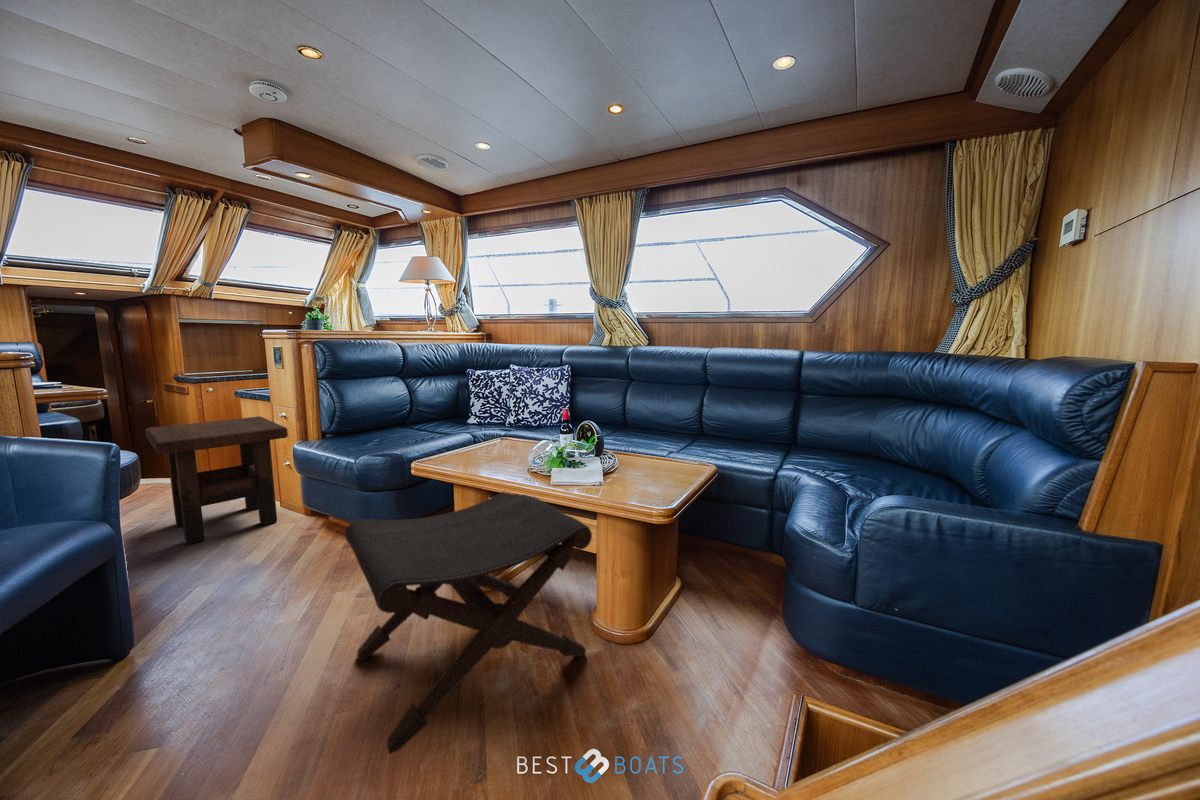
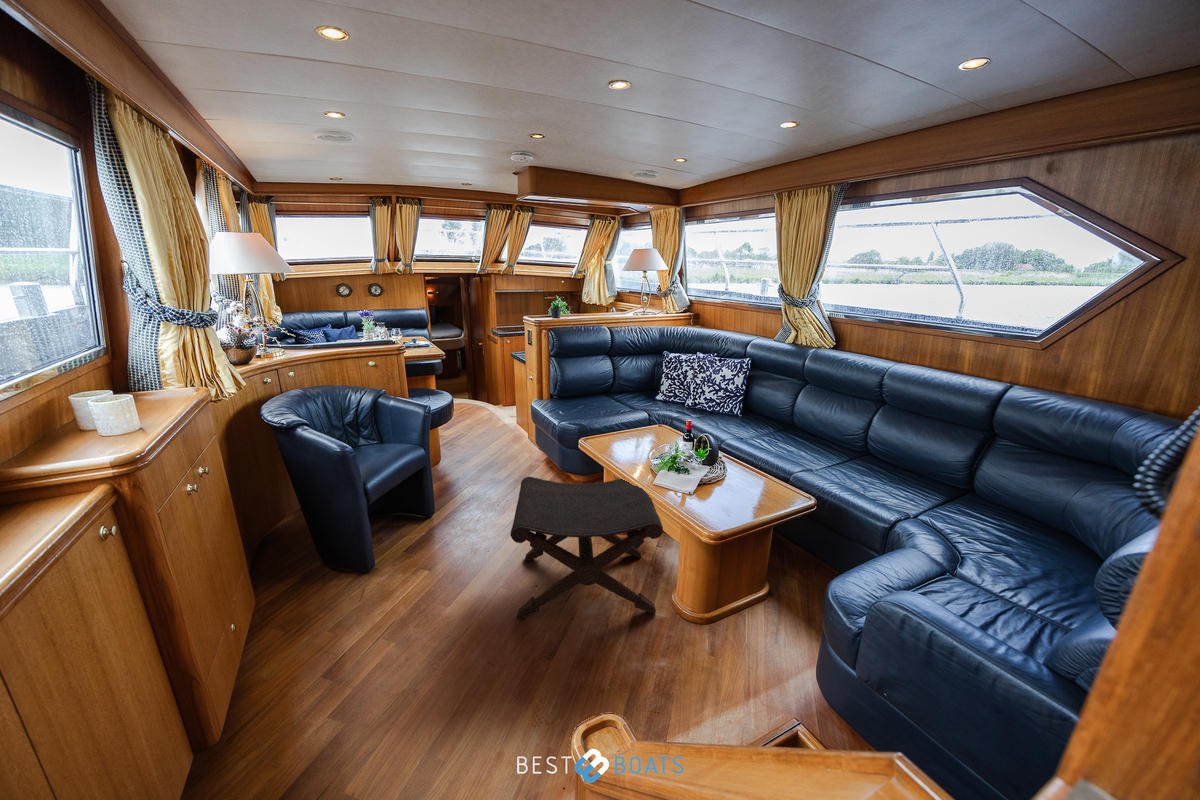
side table: present [145,417,288,544] -> none [460,378,527,457]

